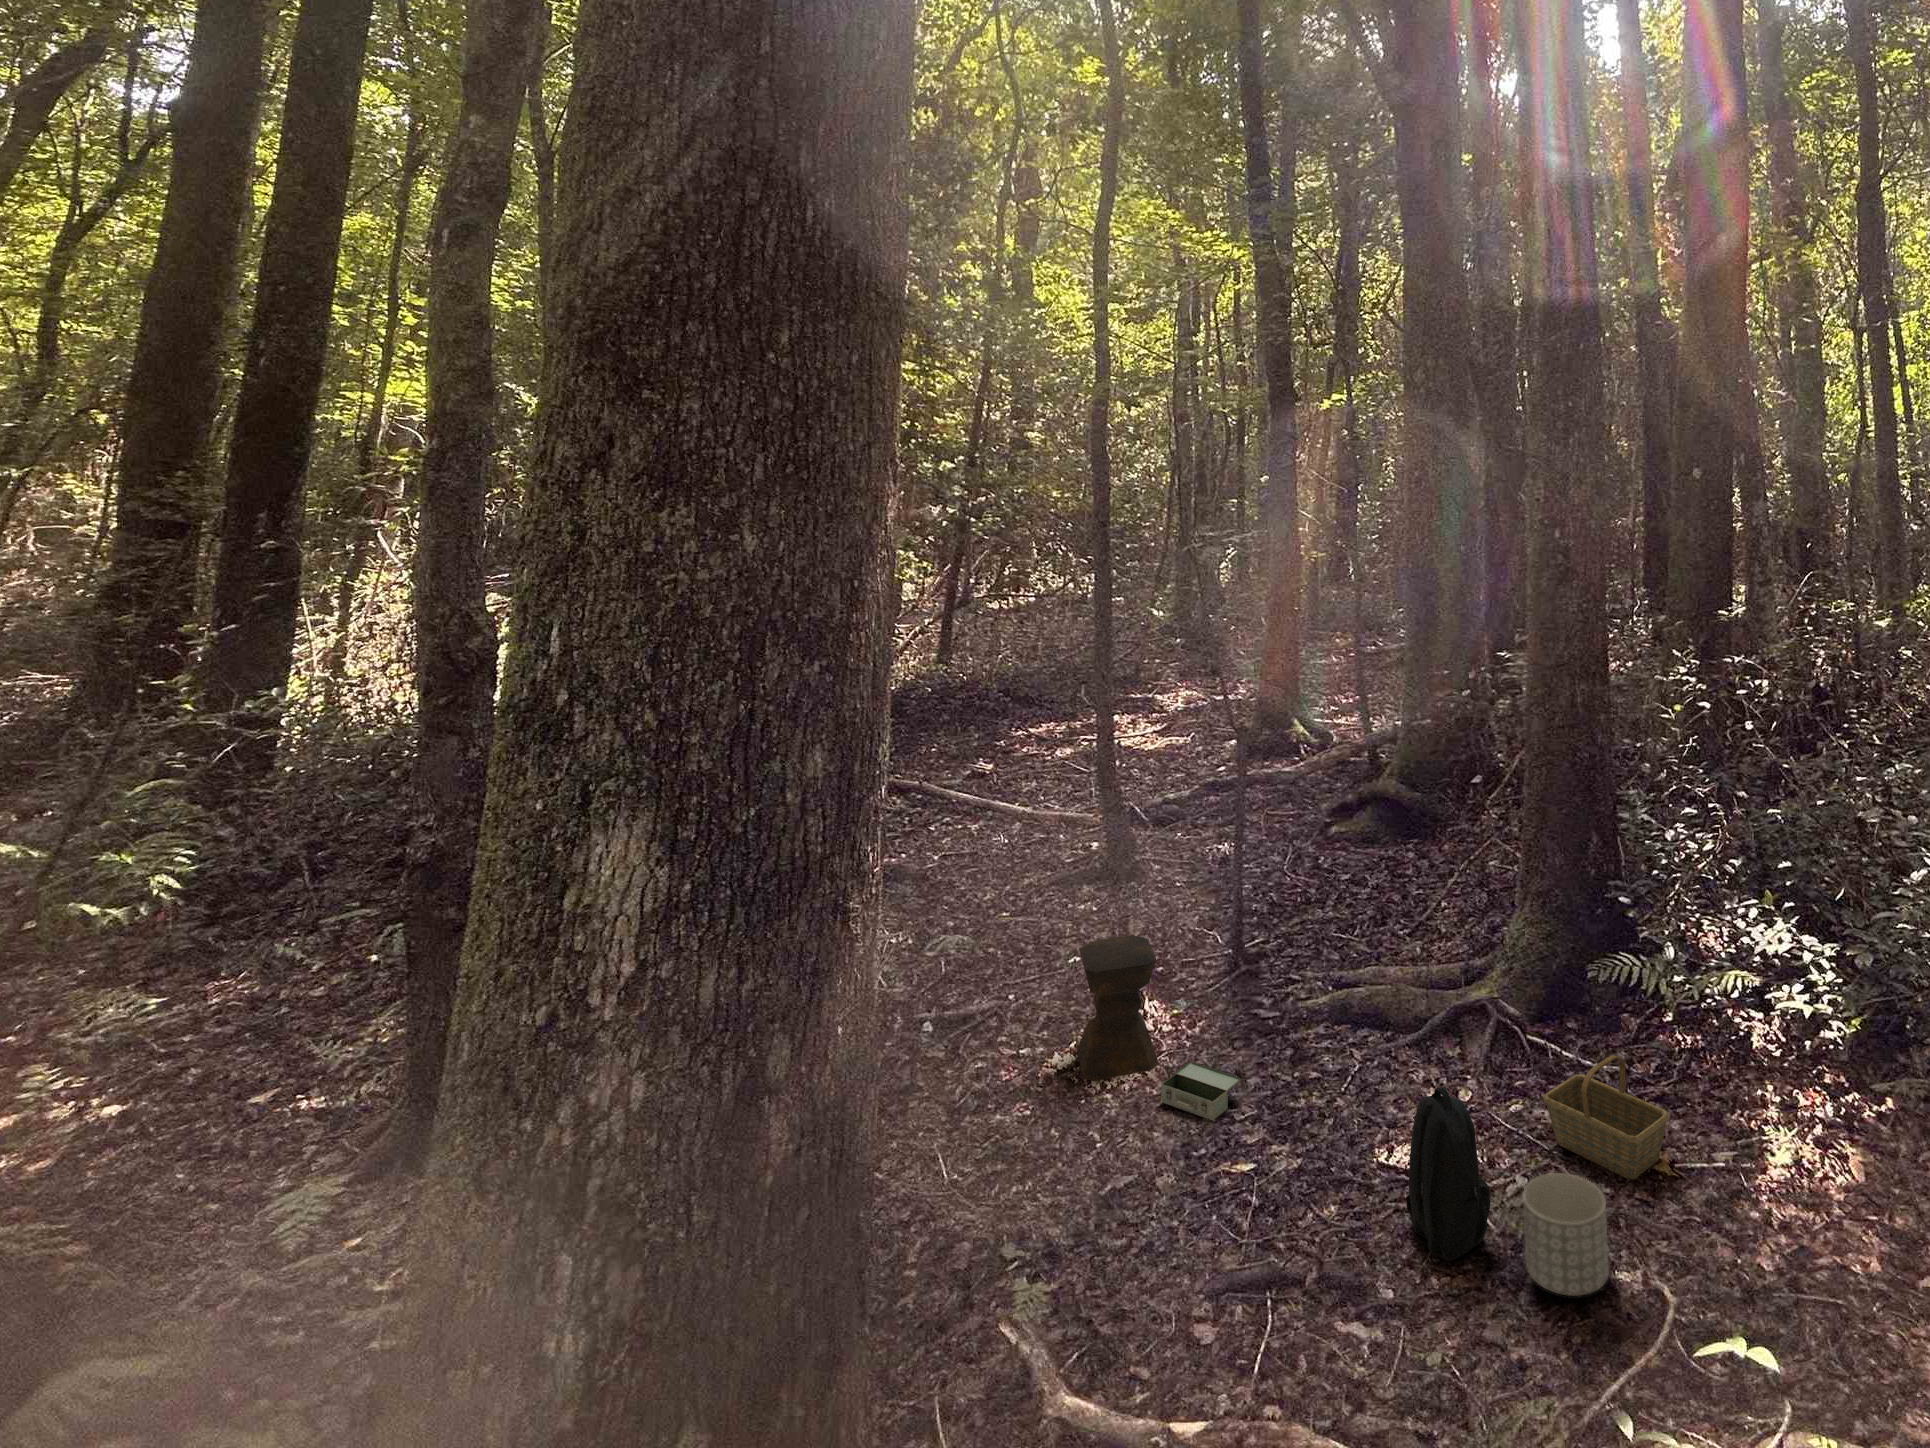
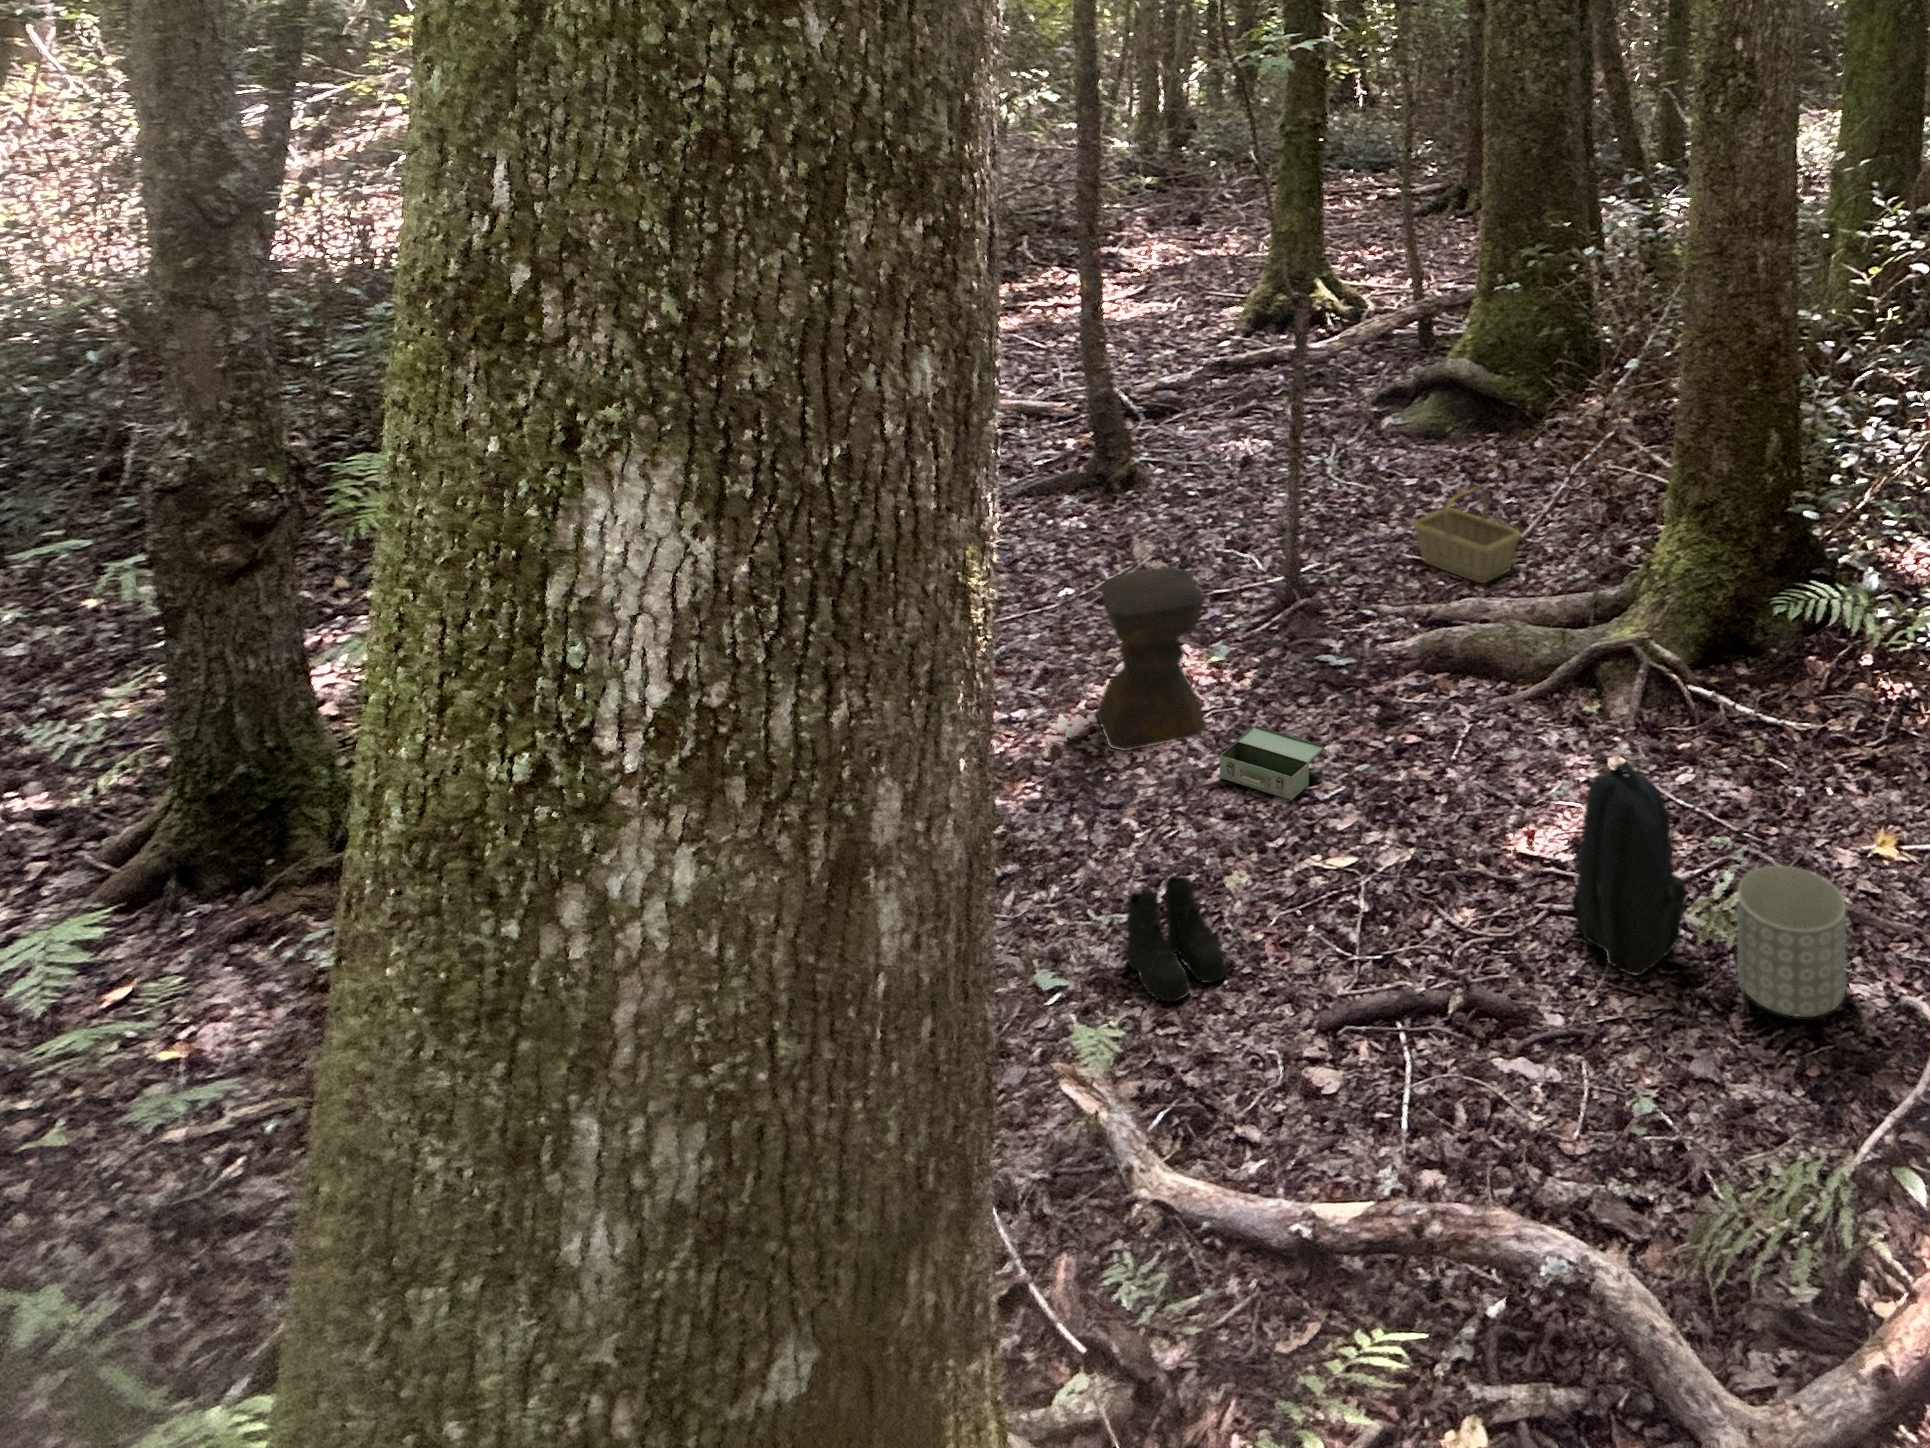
basket: present [1543,1055,1669,1180] -> present [1413,487,1521,583]
boots: none [1070,1172,1143,1272] -> present [1127,875,1227,1002]

